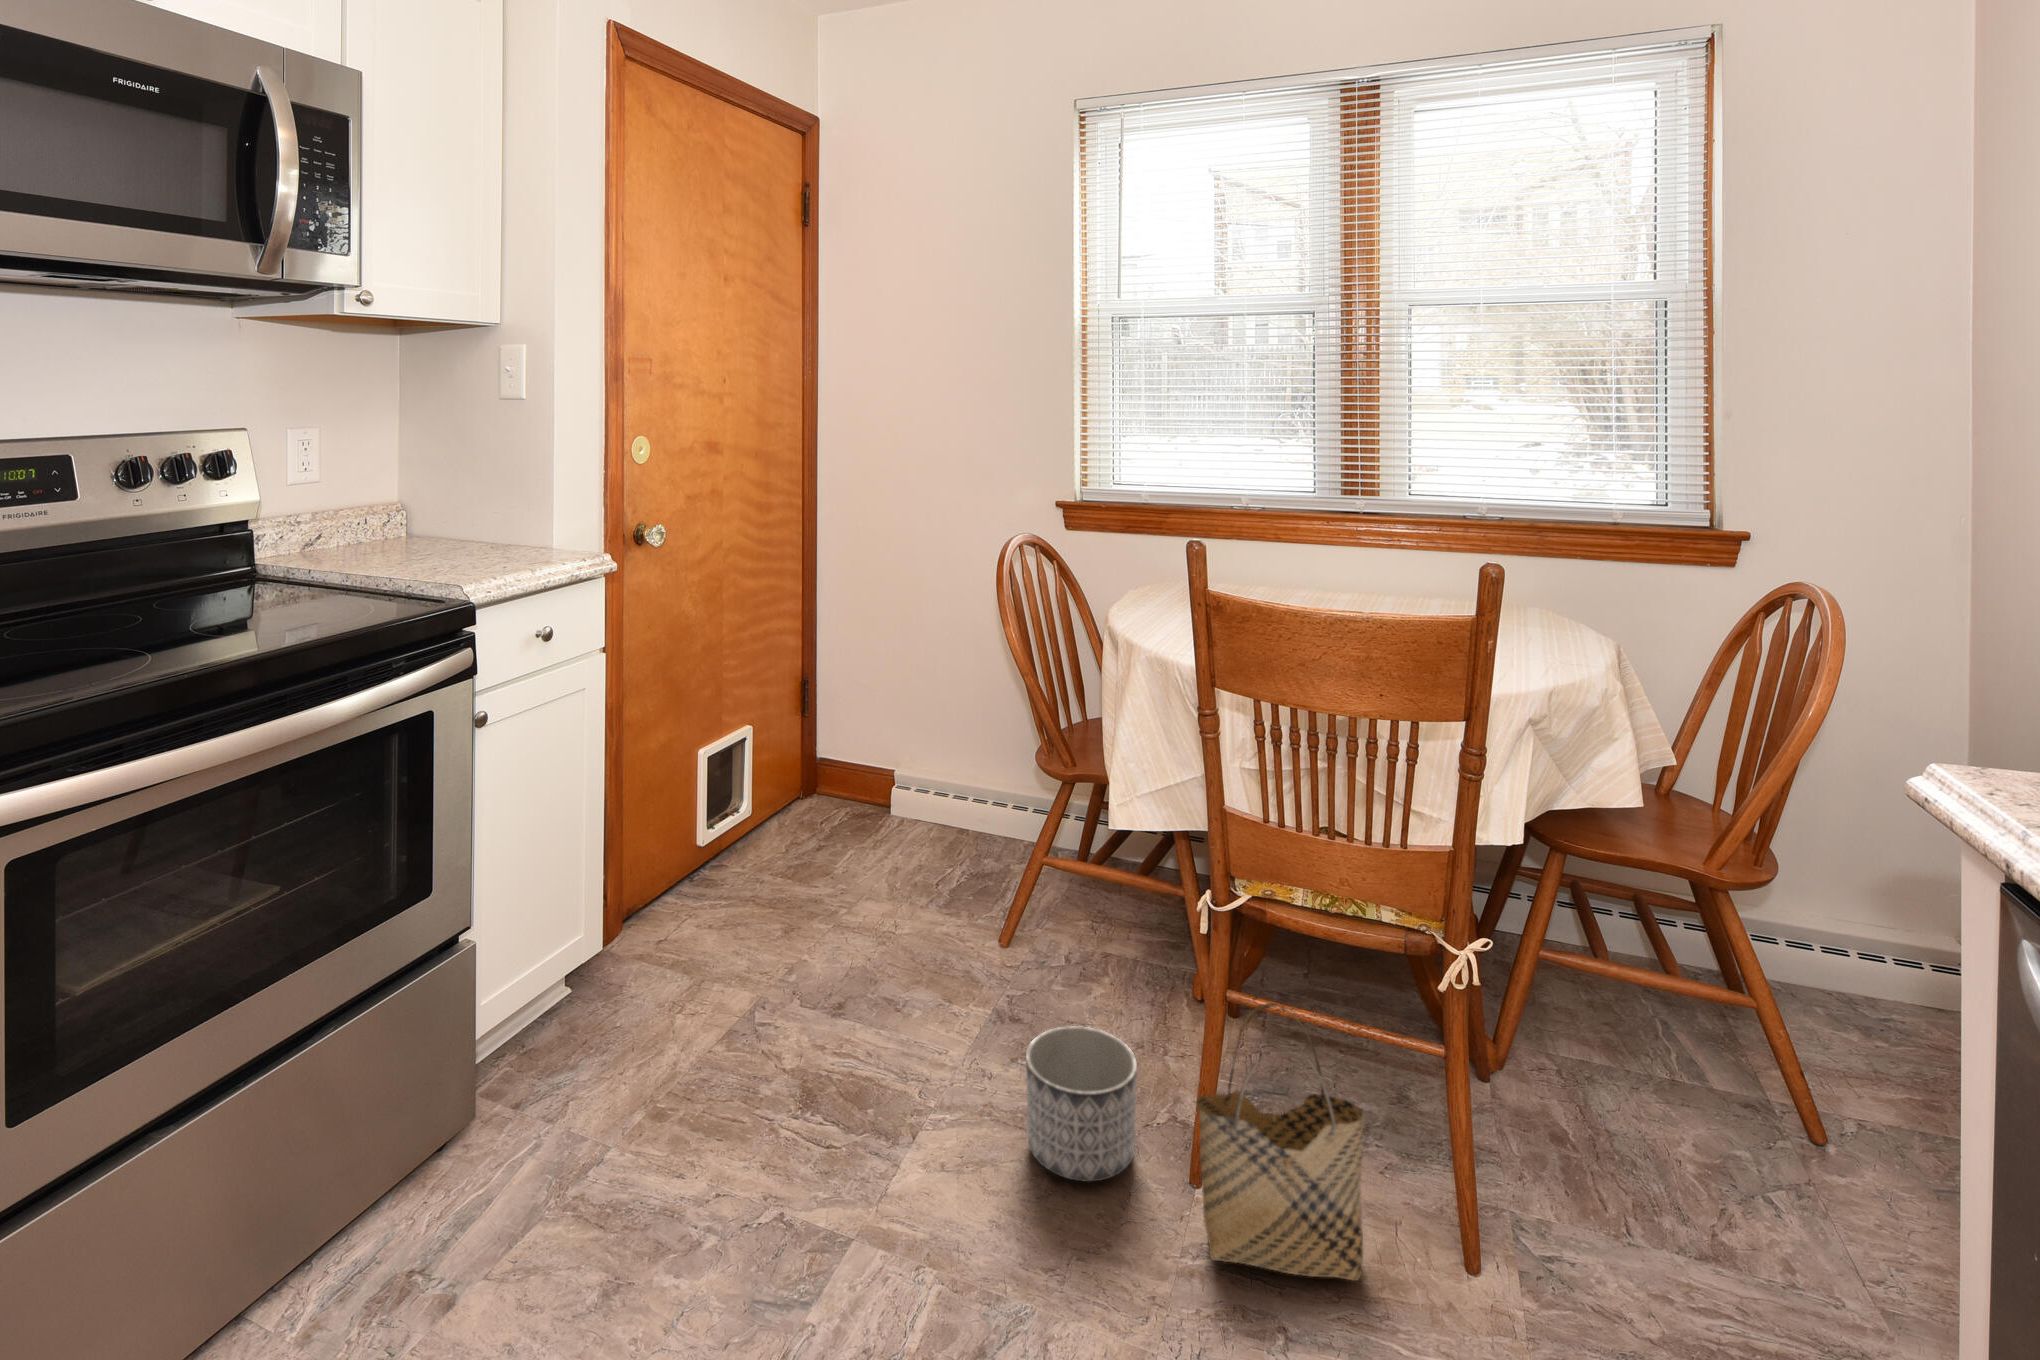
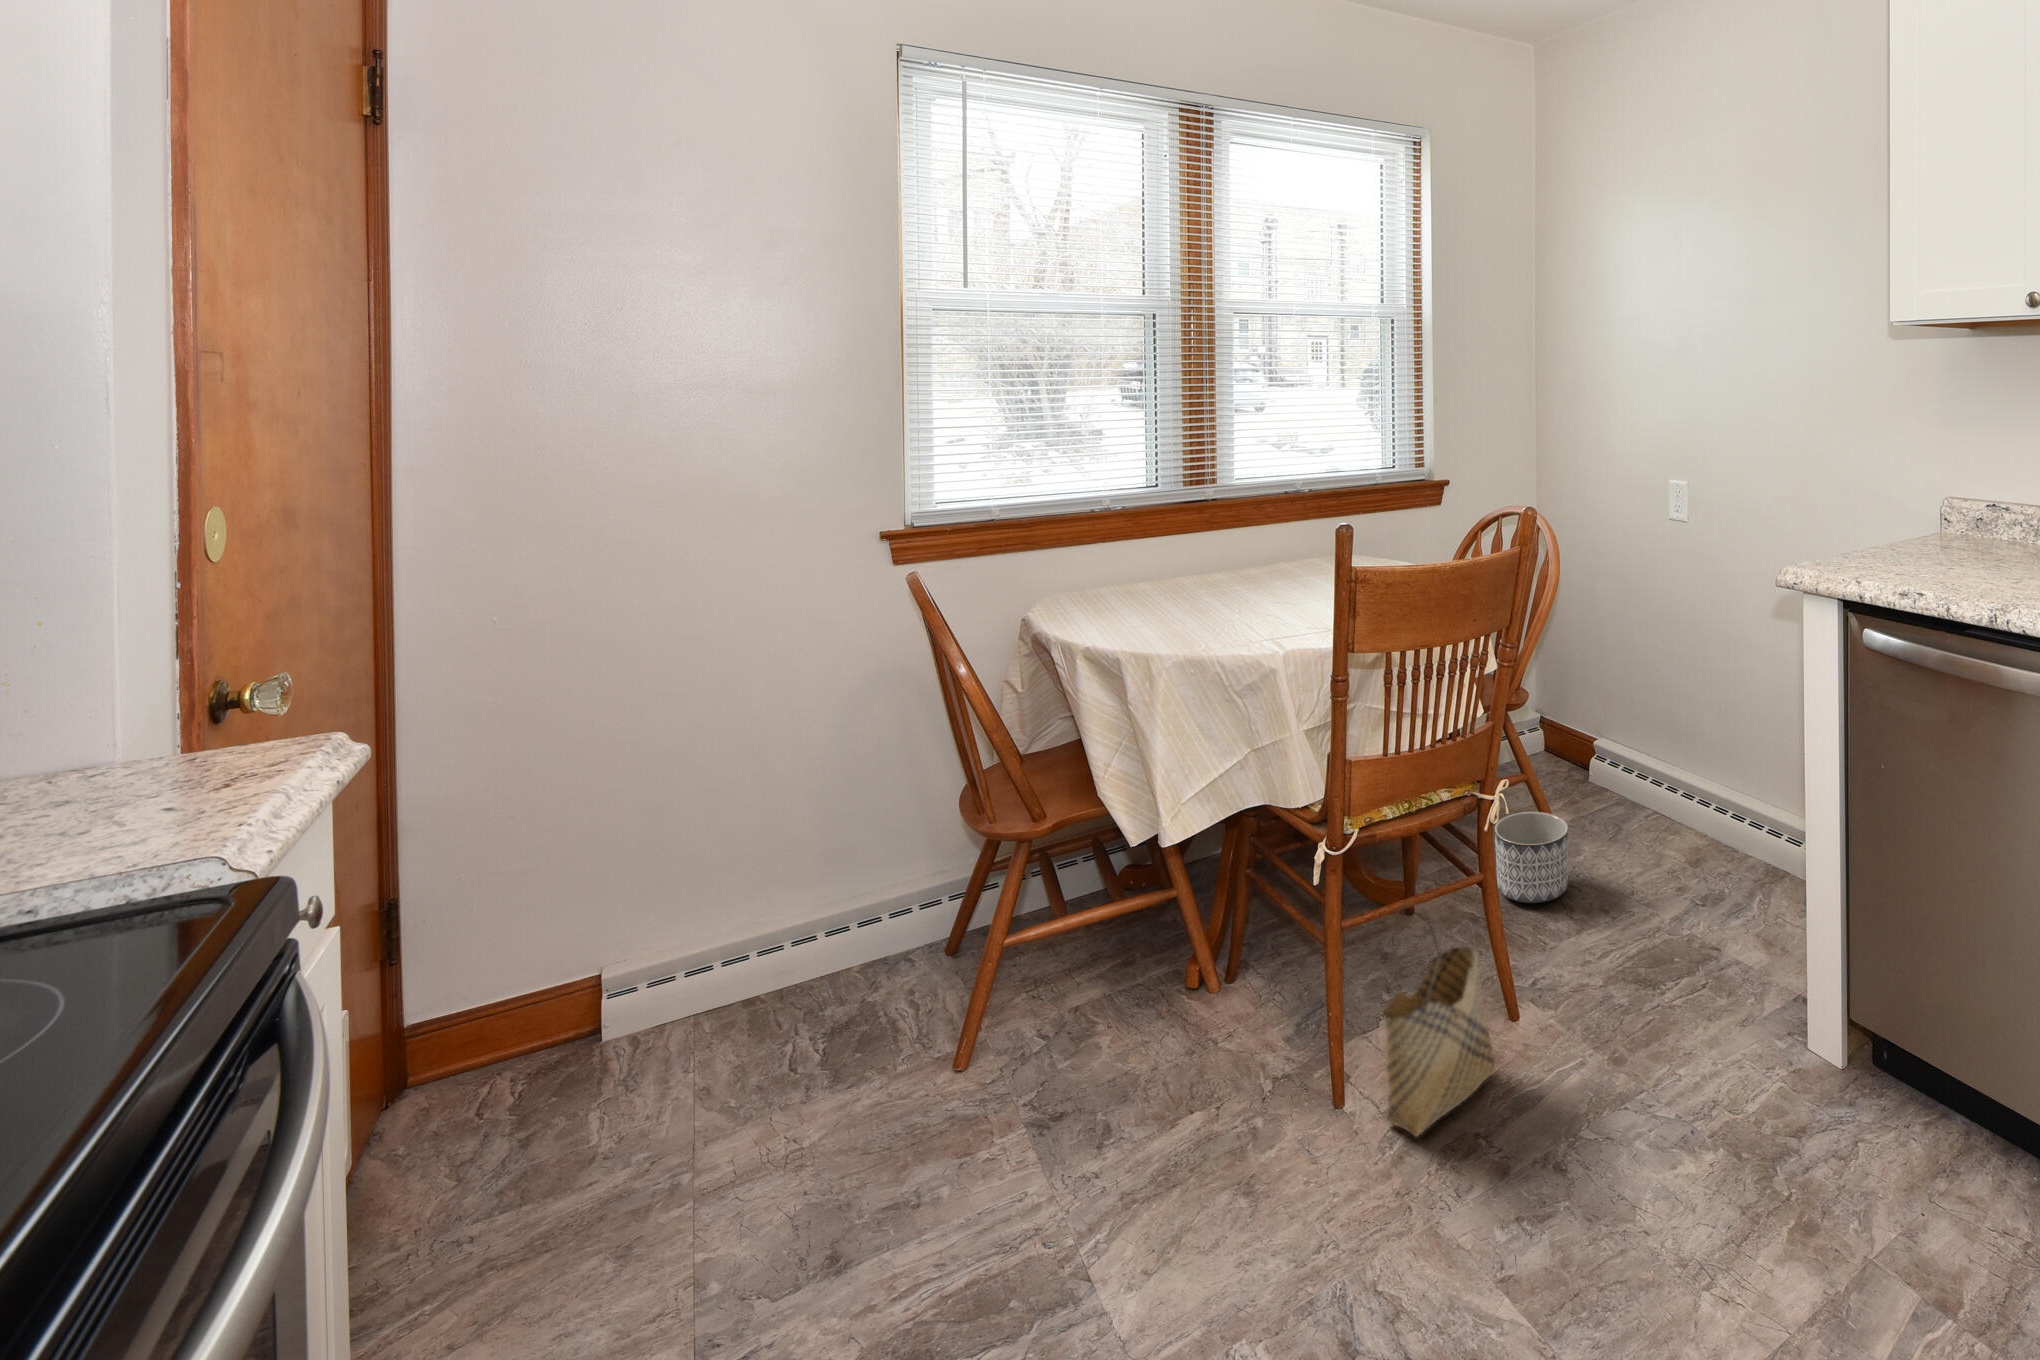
planter: present [1026,1026,1137,1182] -> present [1495,812,1568,903]

